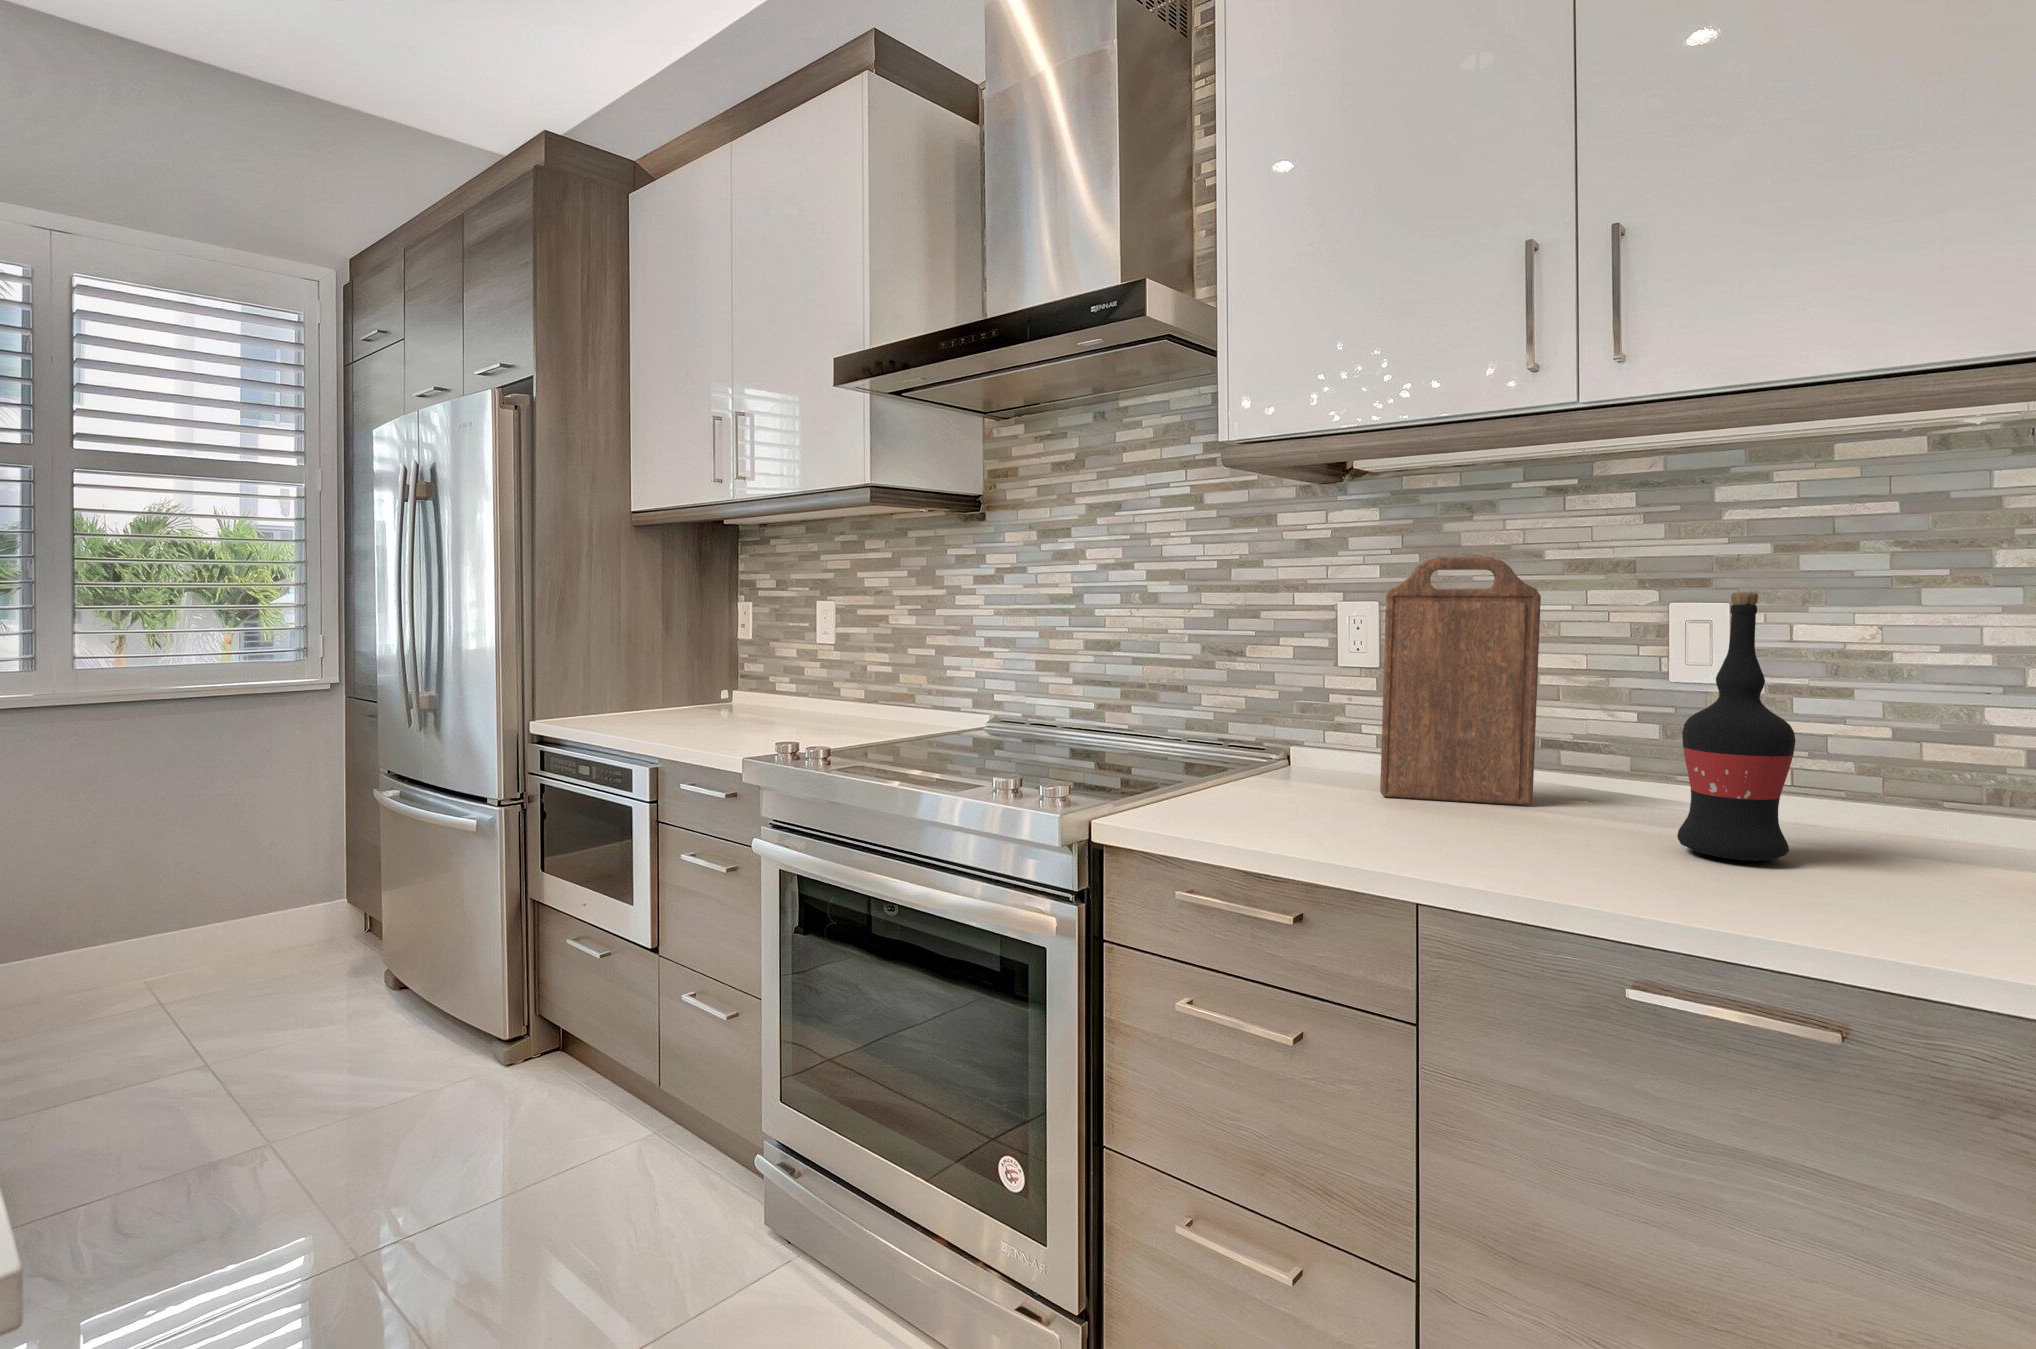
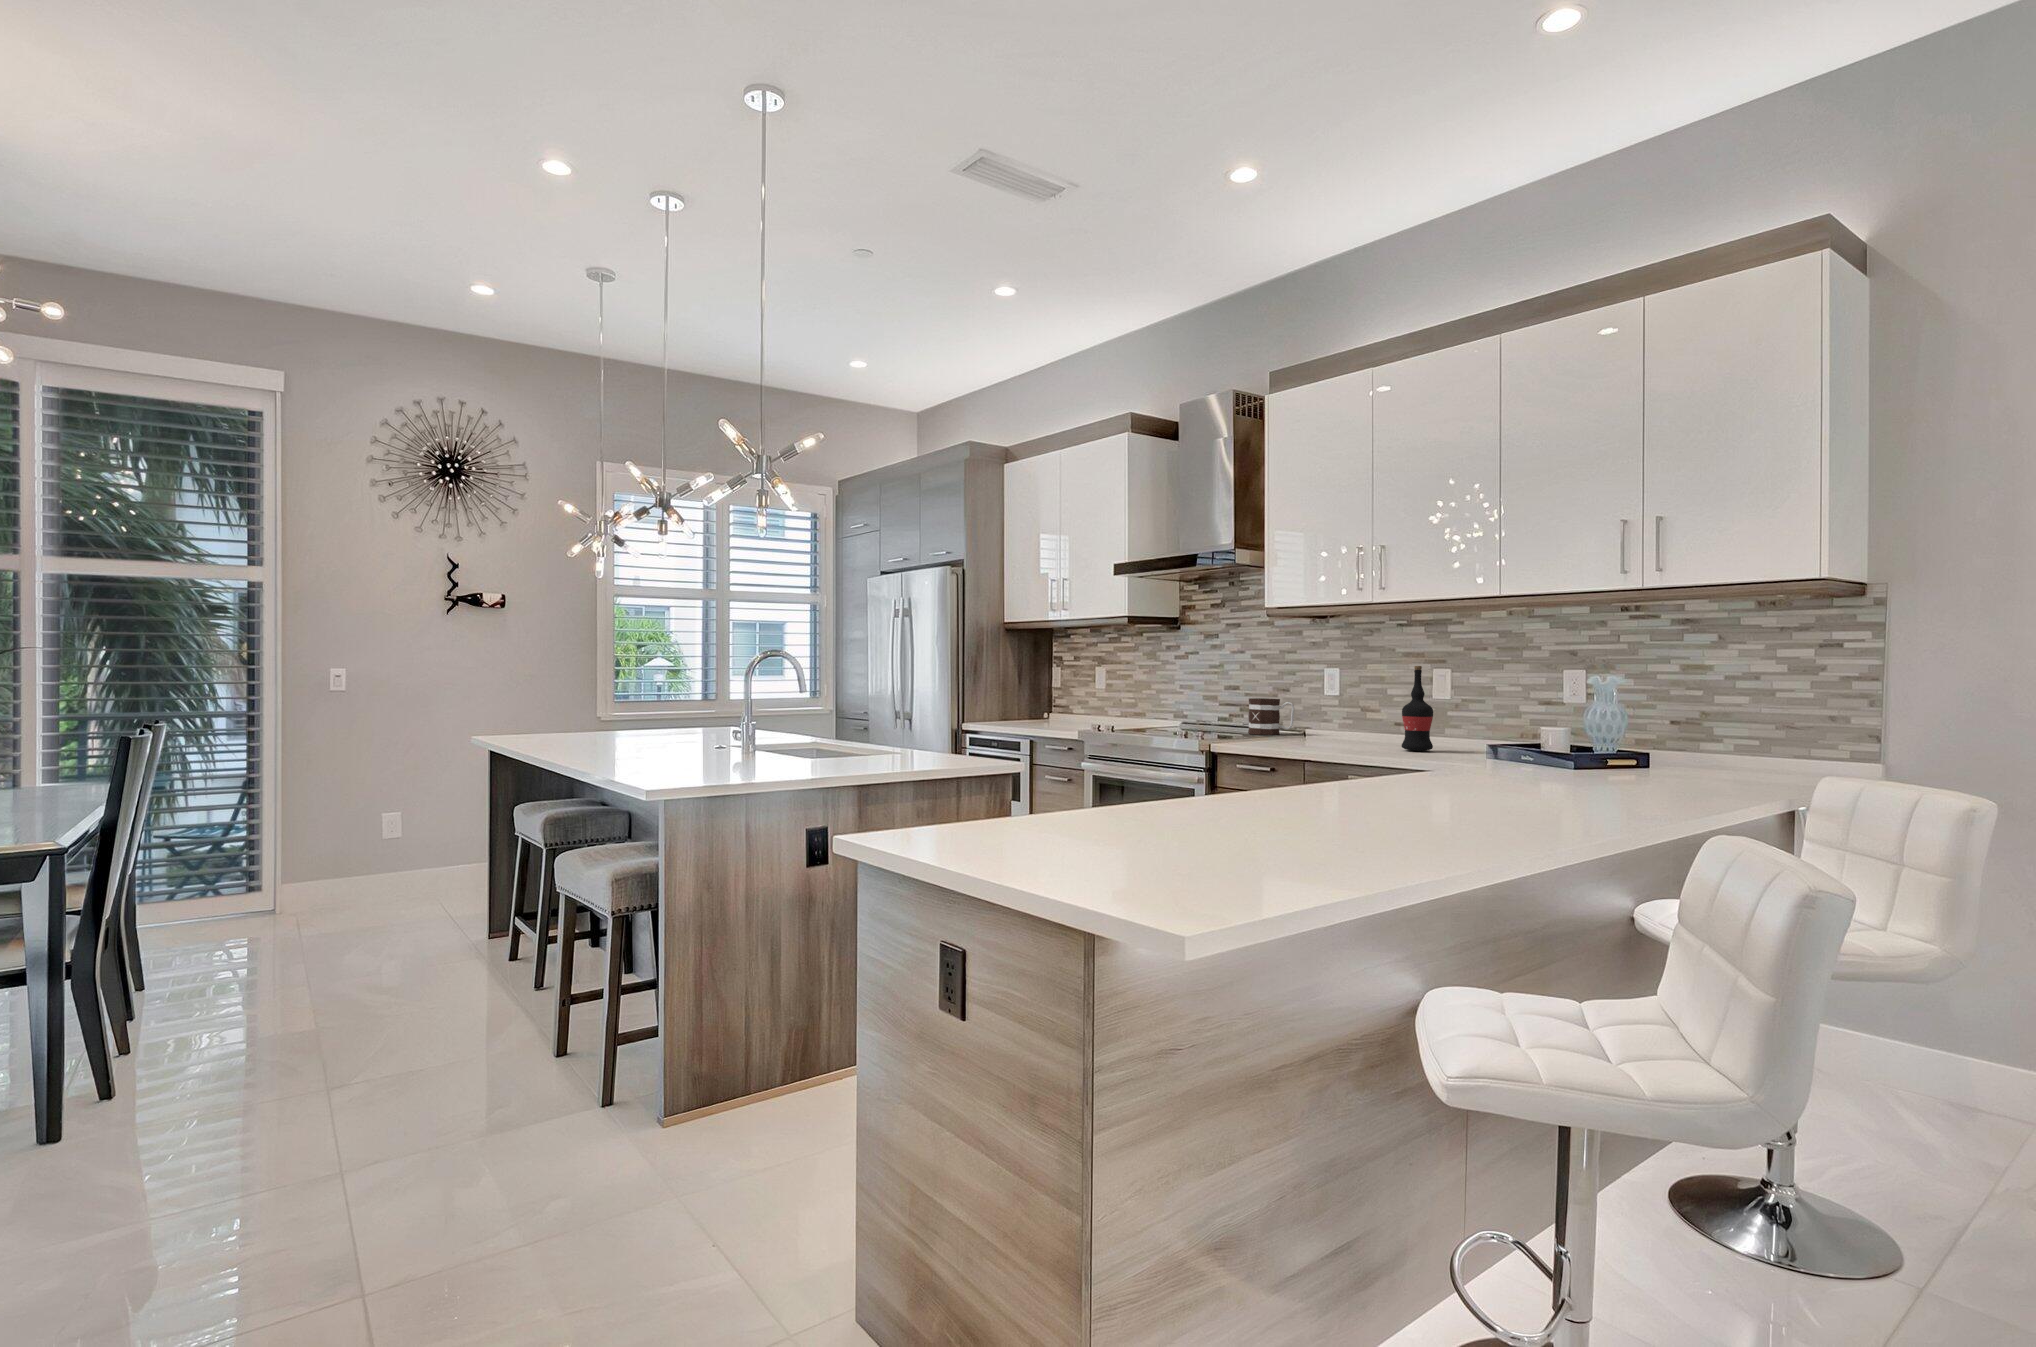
cutting board: present [1380,557,1541,805] -> none [1326,652,1382,744]
mug: none [1151,674,1263,765] -> present [1248,698,1294,735]

